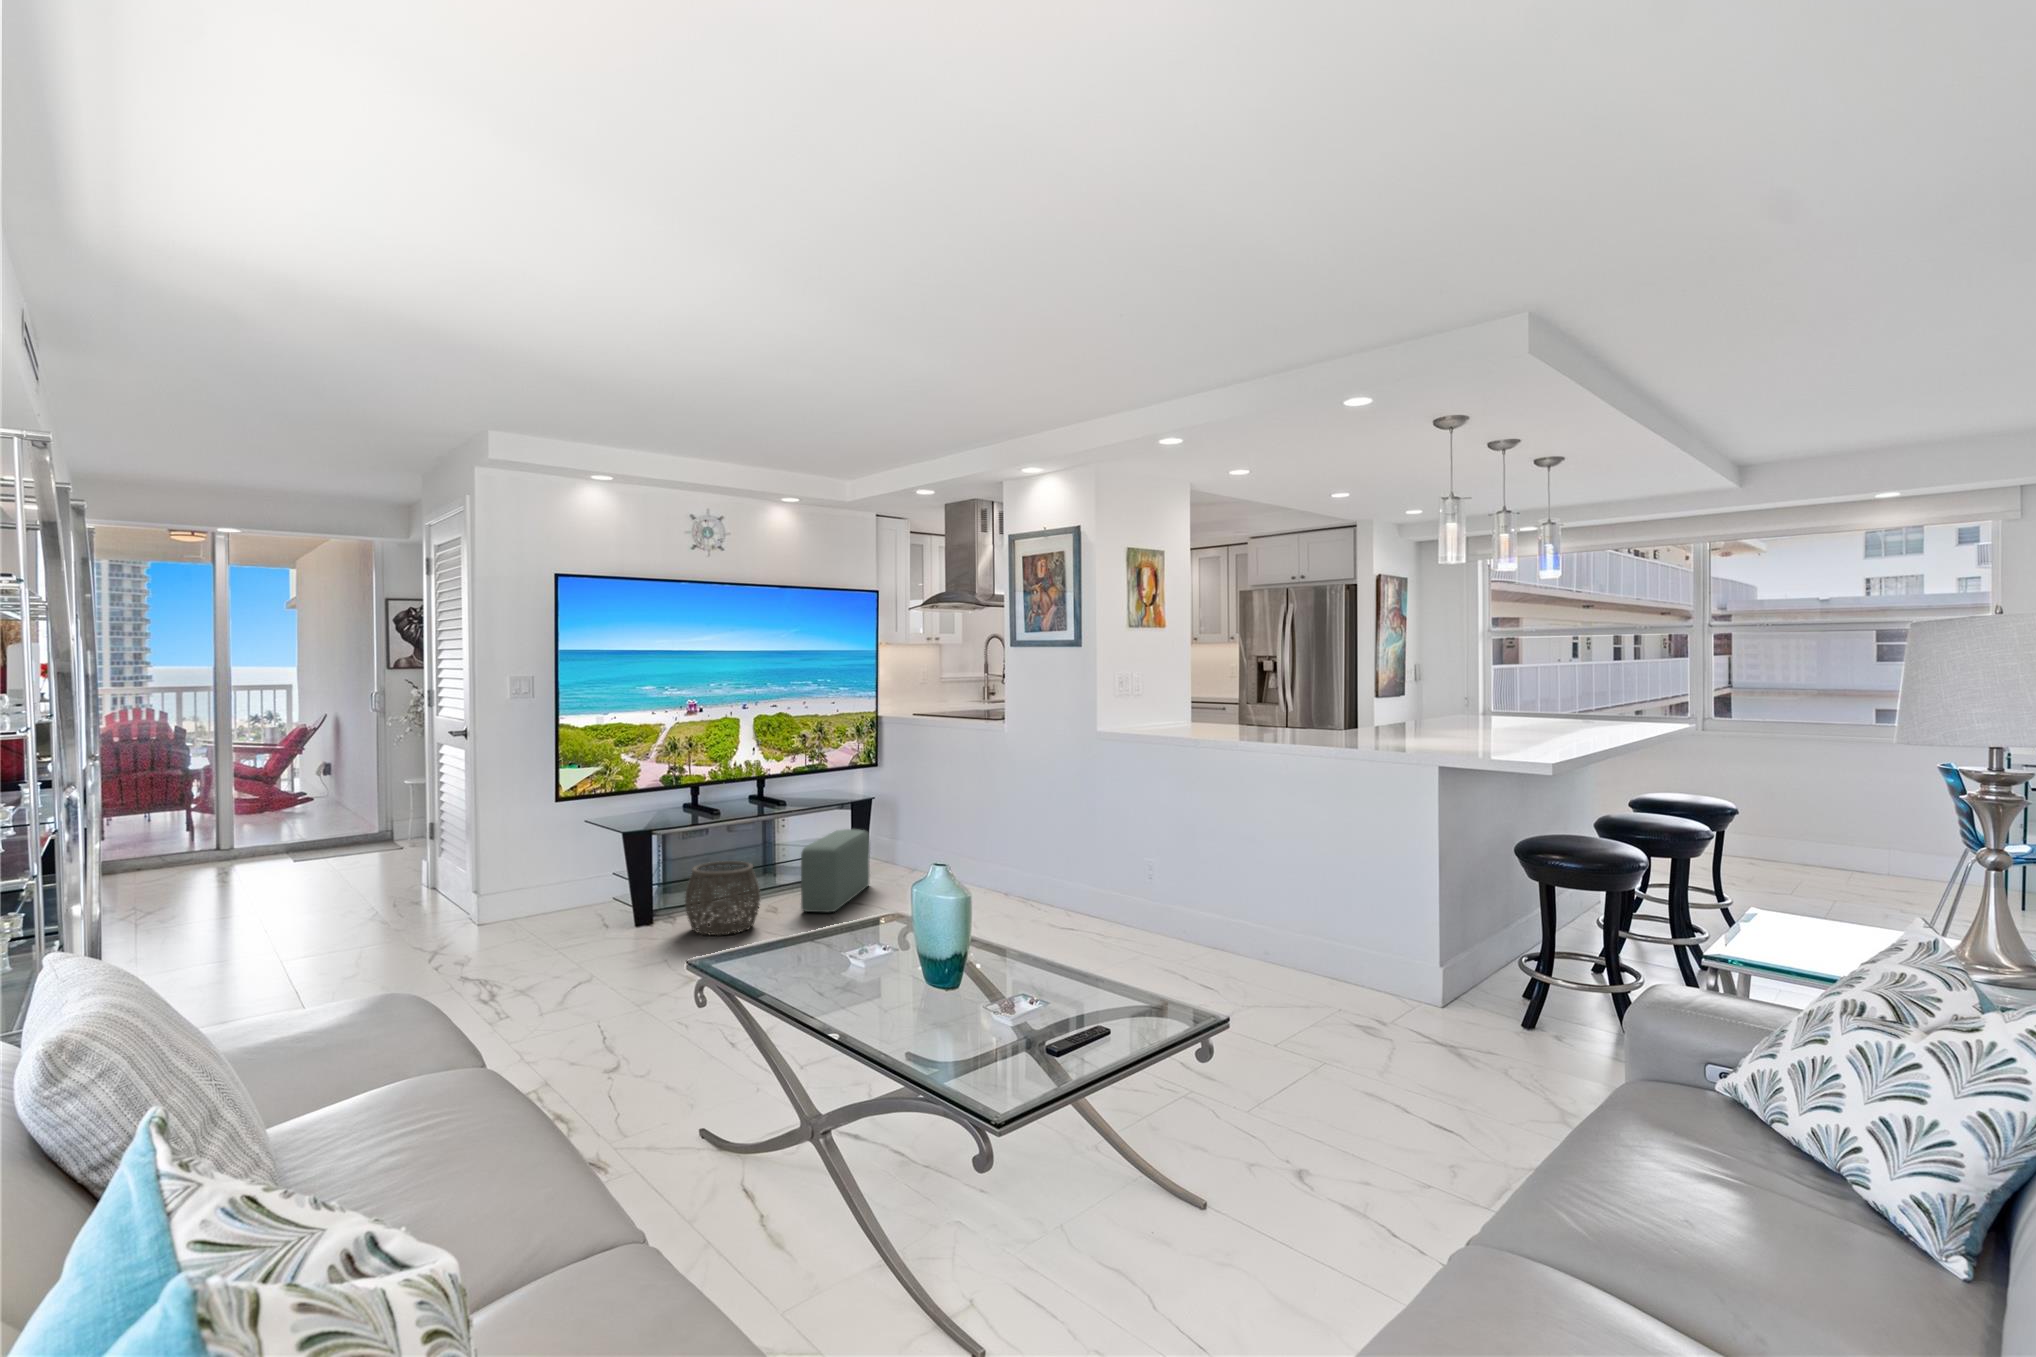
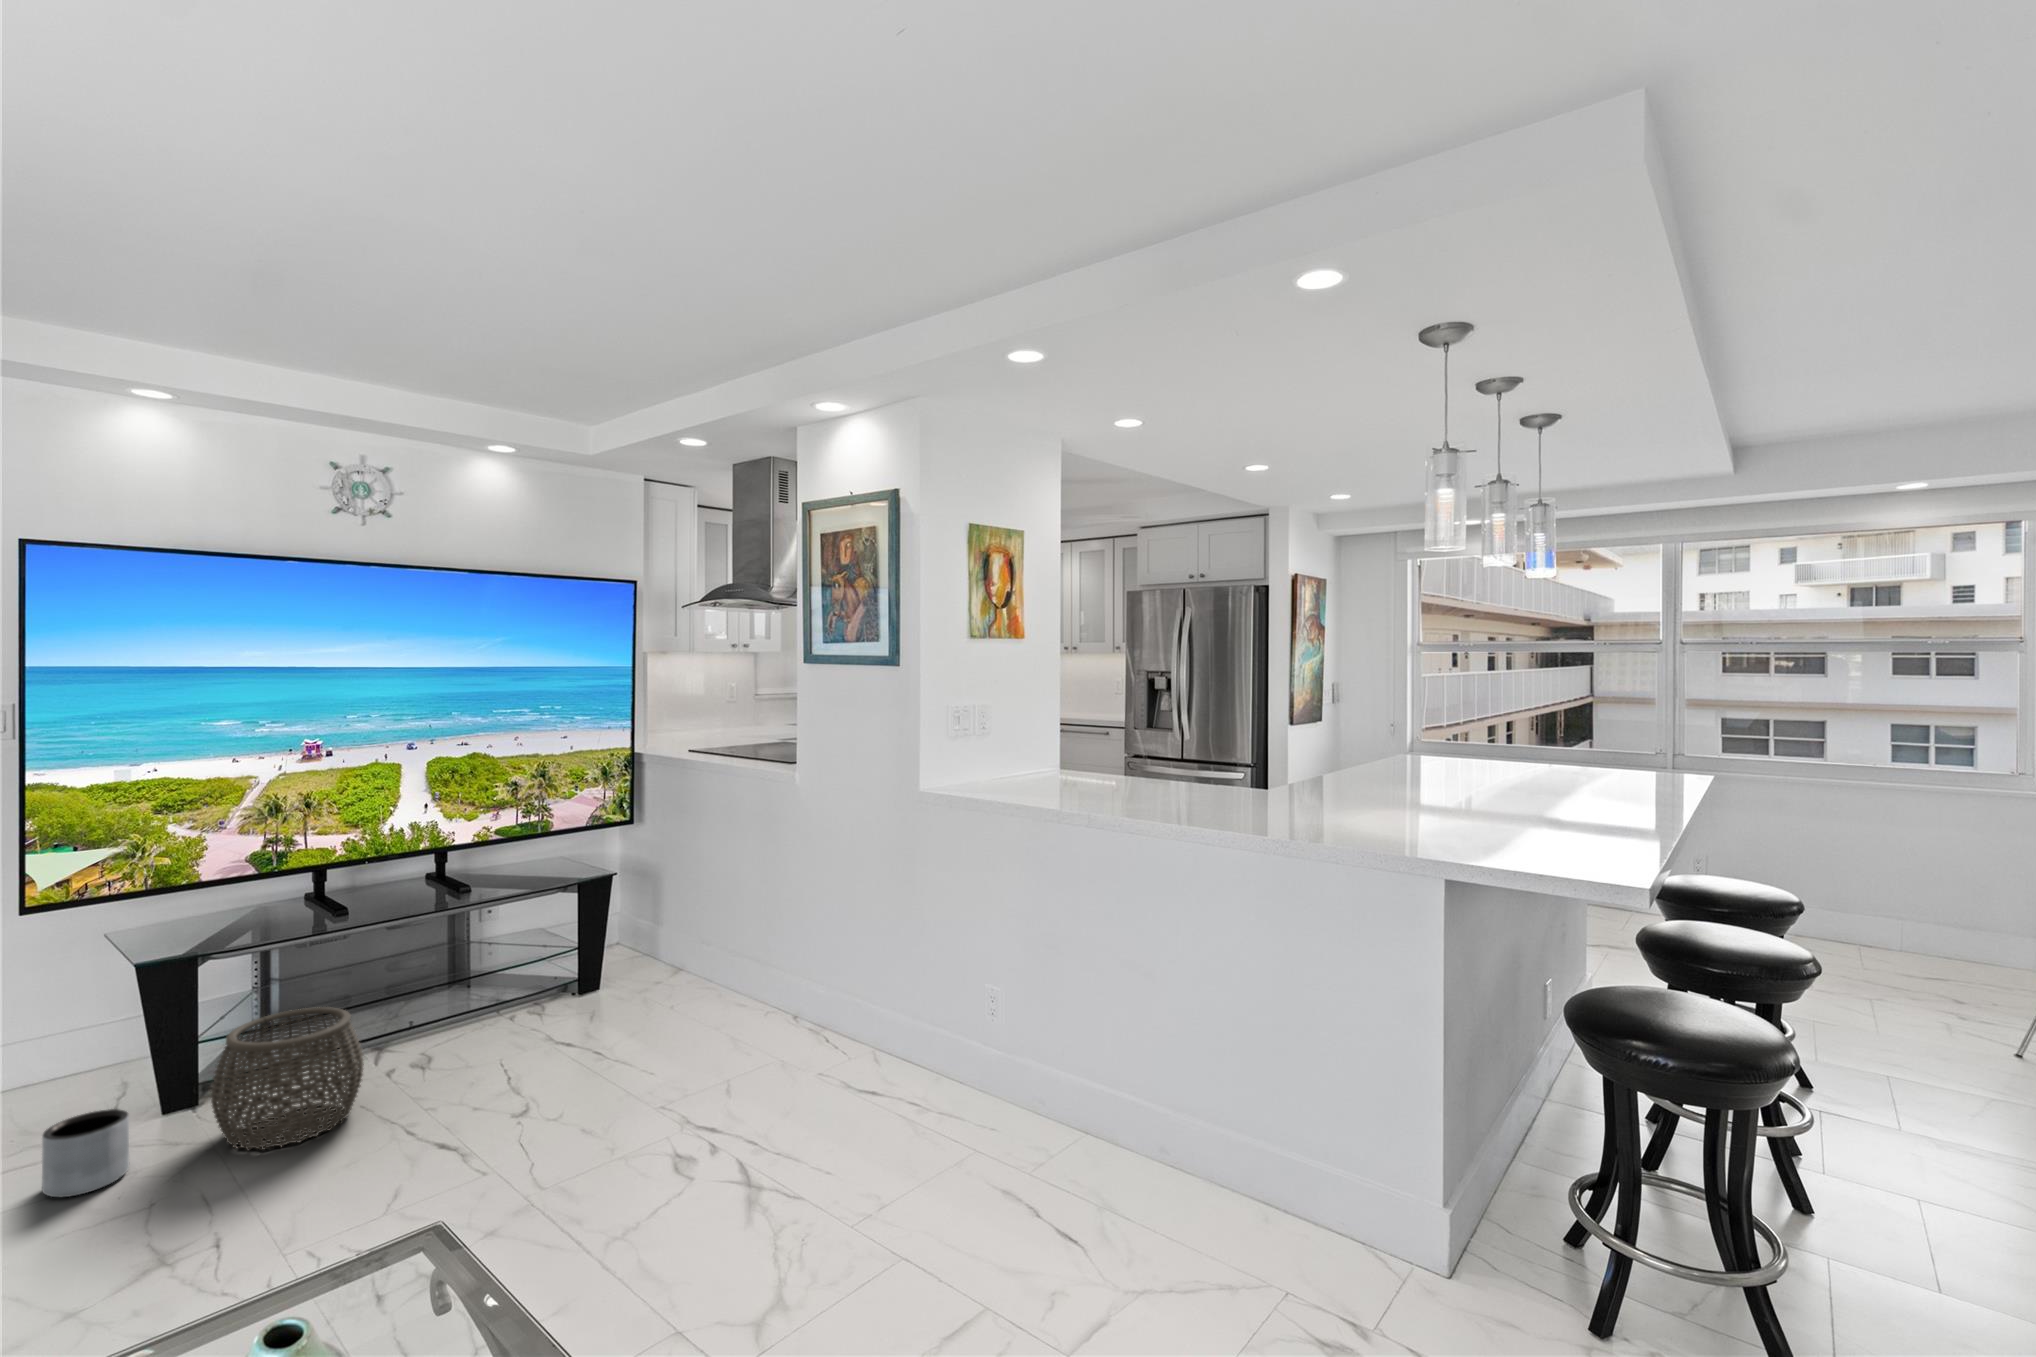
pouf: present [801,829,870,912] -> none [453,925,599,1077]
planter: none [614,907,652,949] -> present [42,1109,129,1197]

